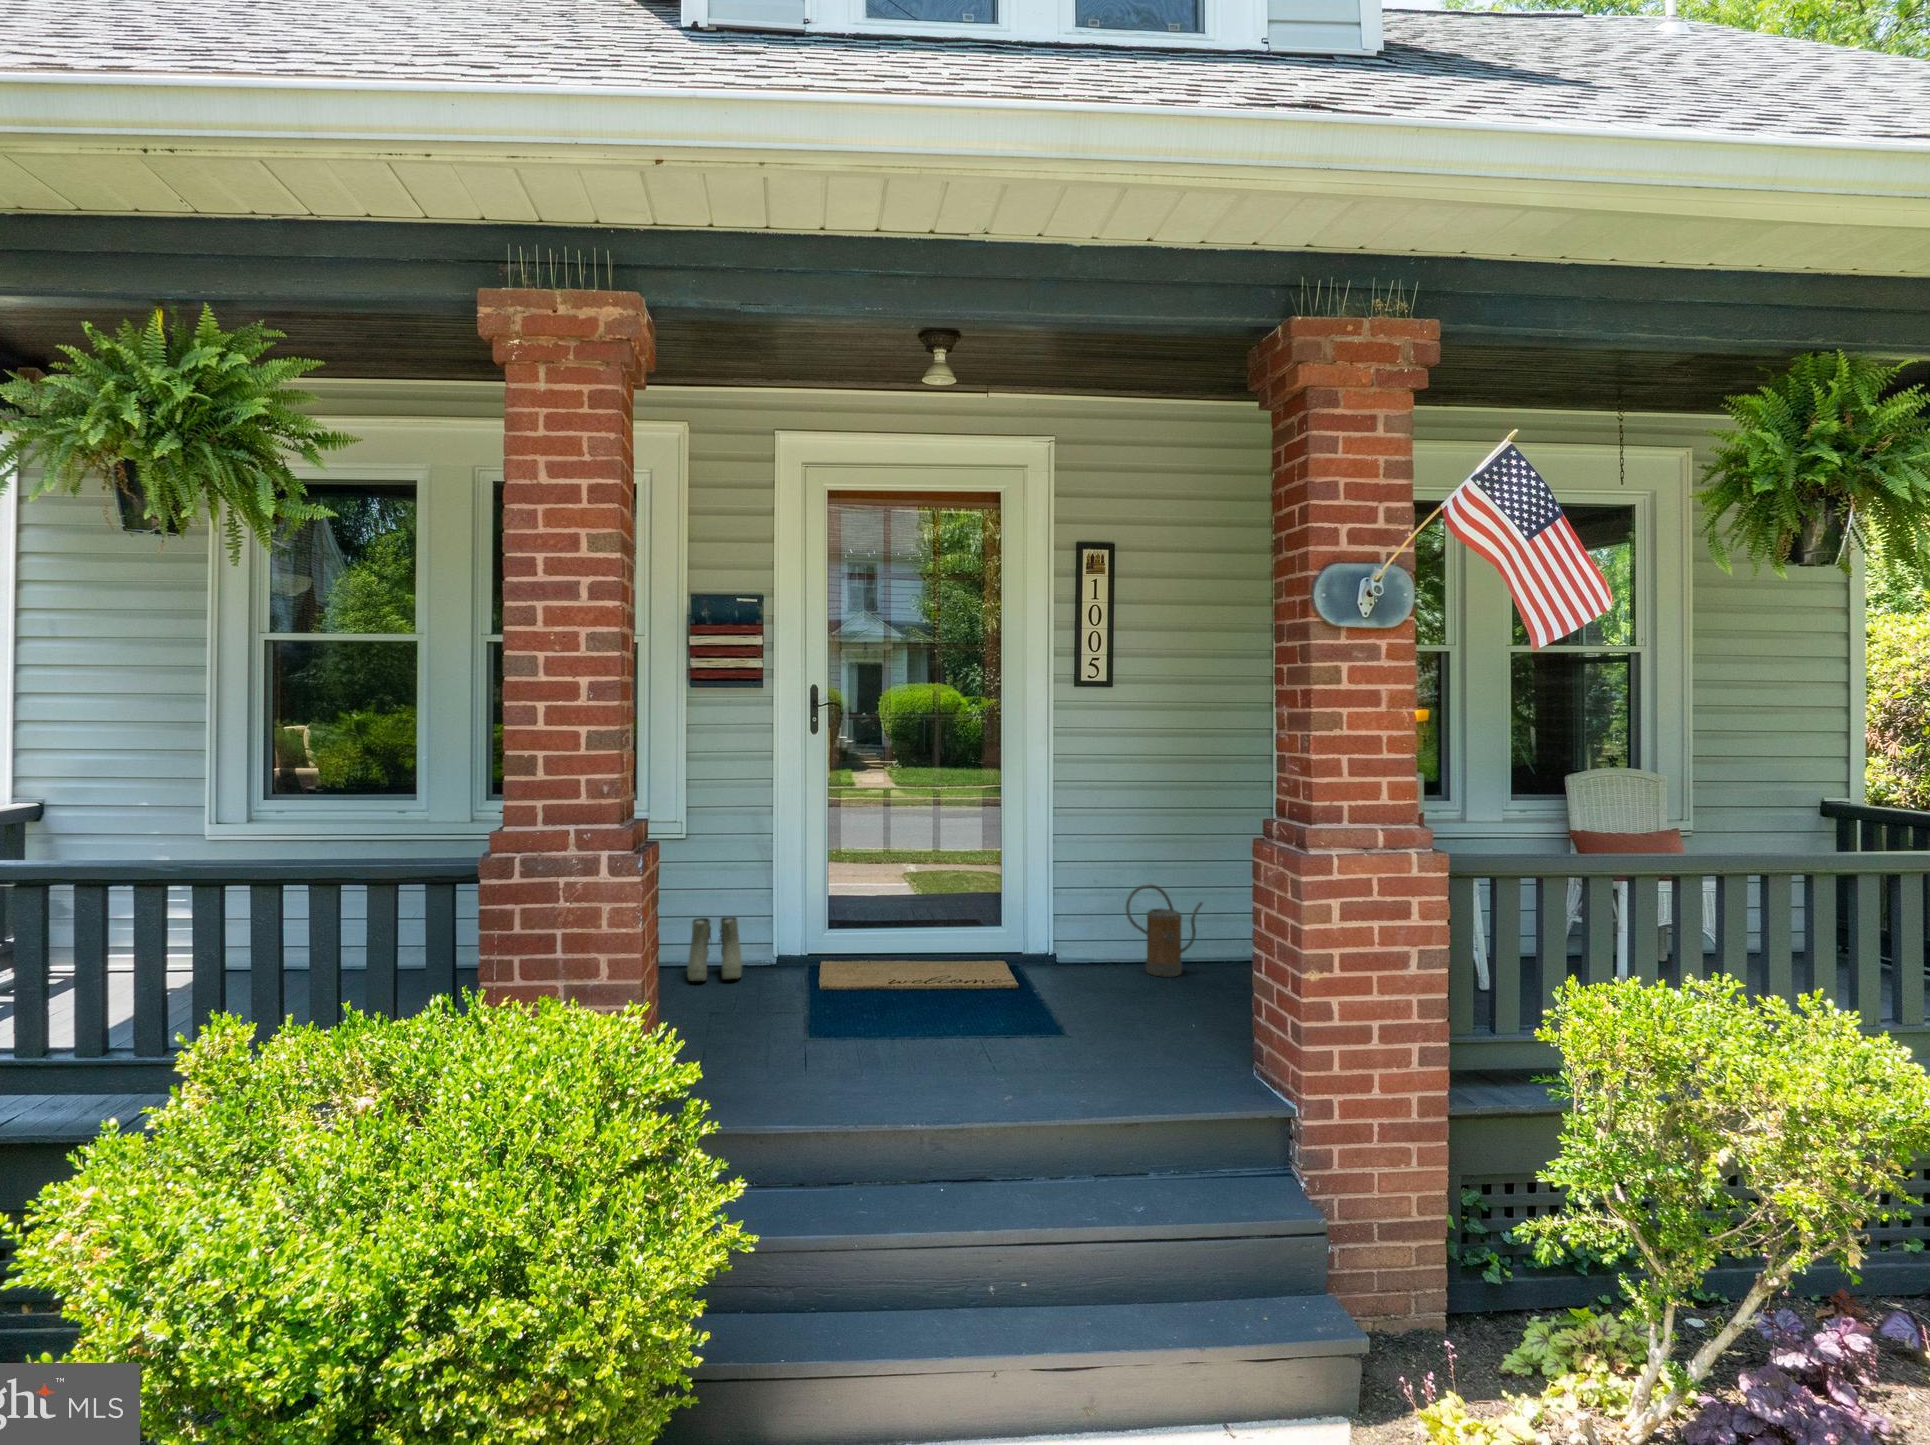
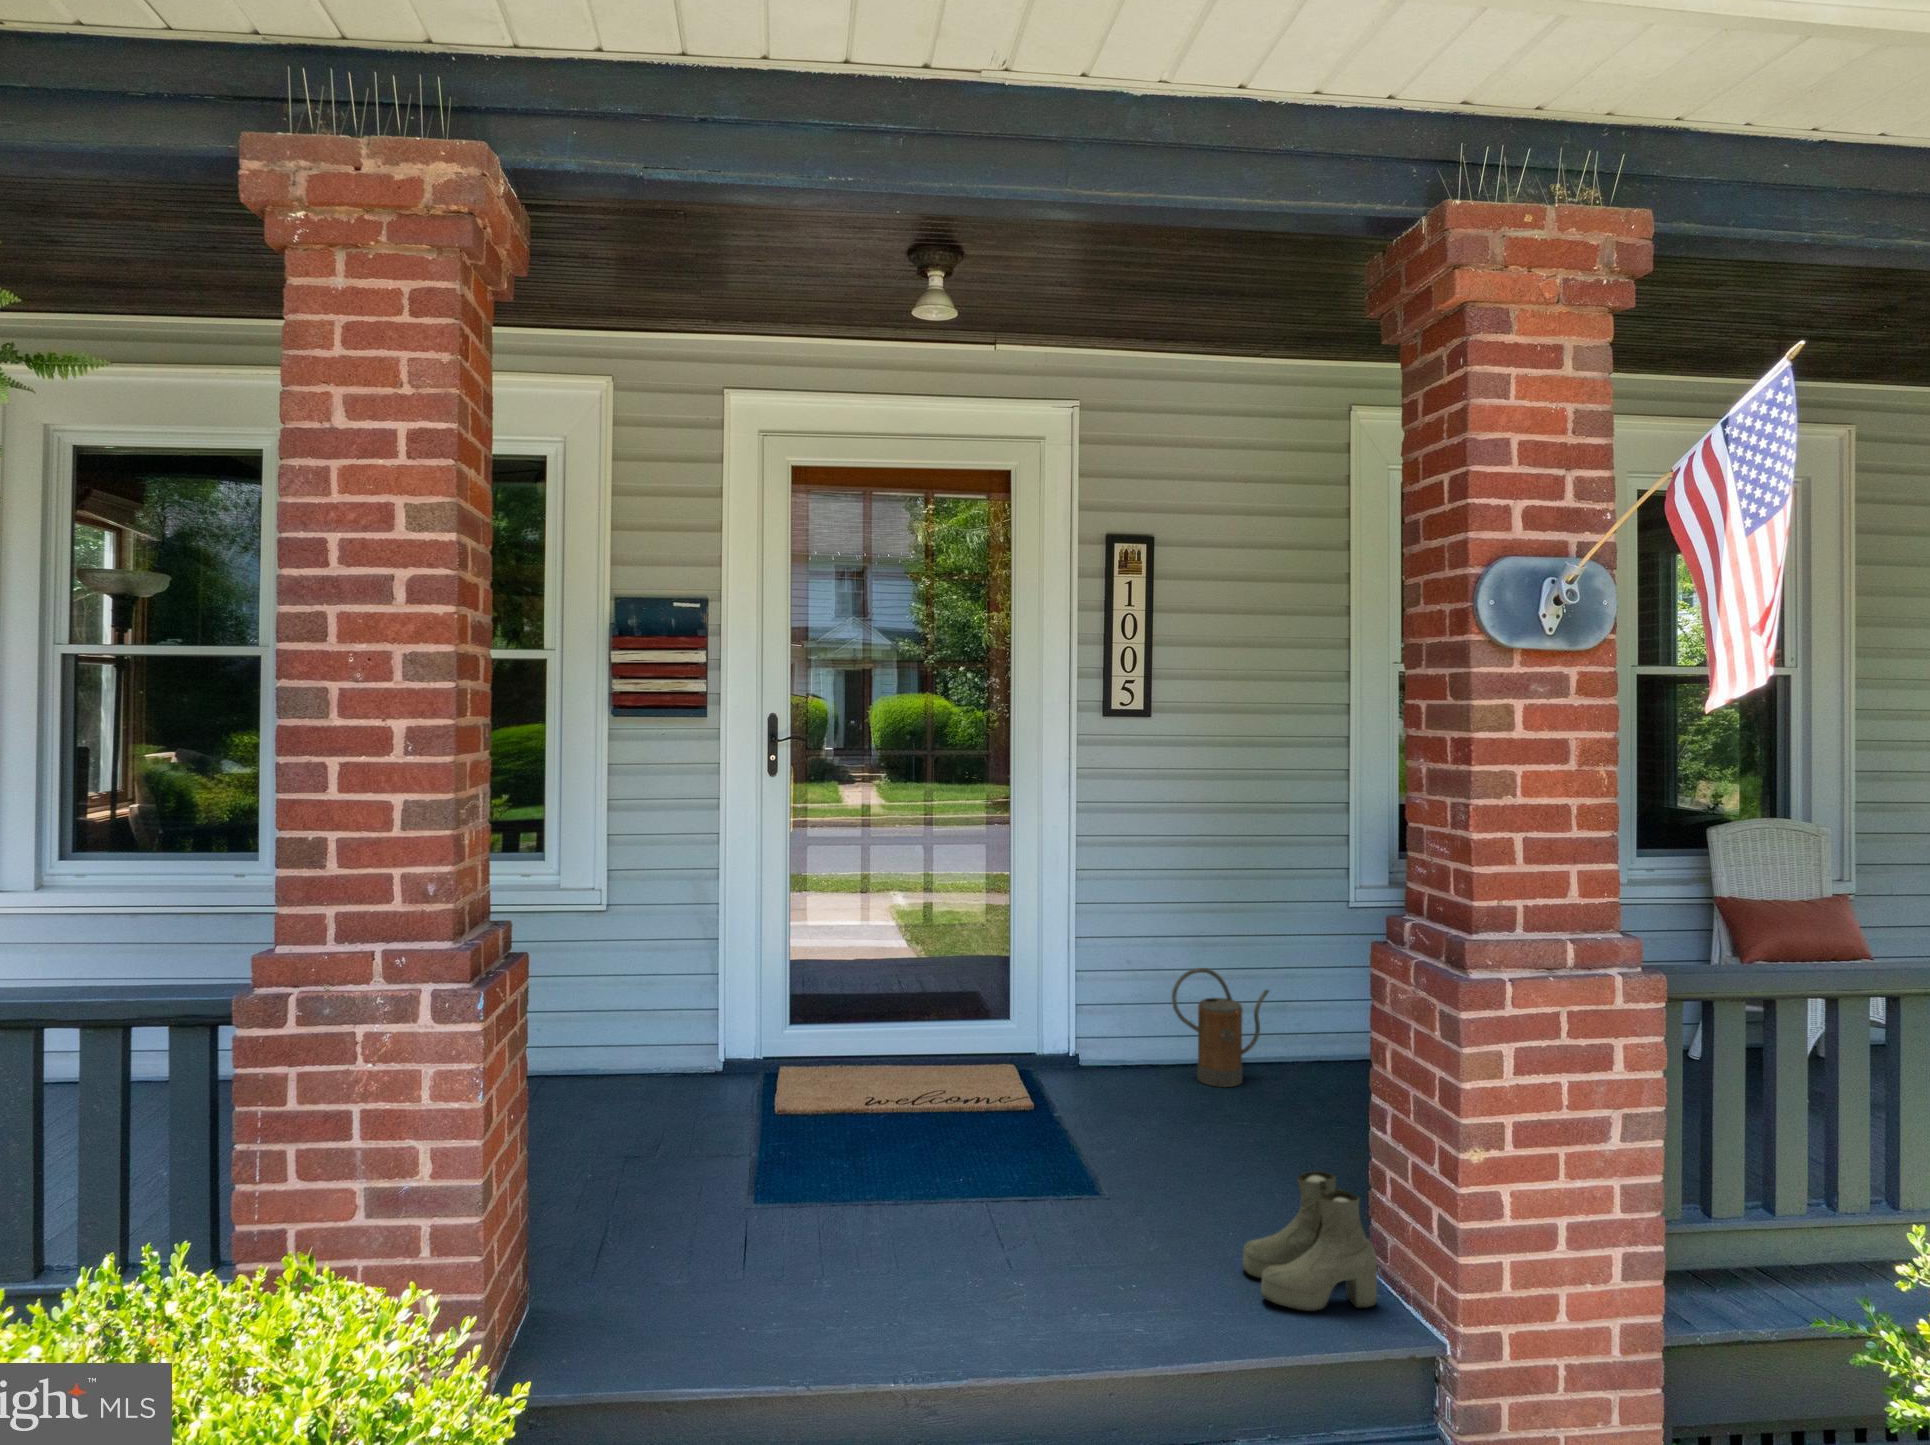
boots: present [687,917,742,981] -> present [1243,1171,1377,1311]

